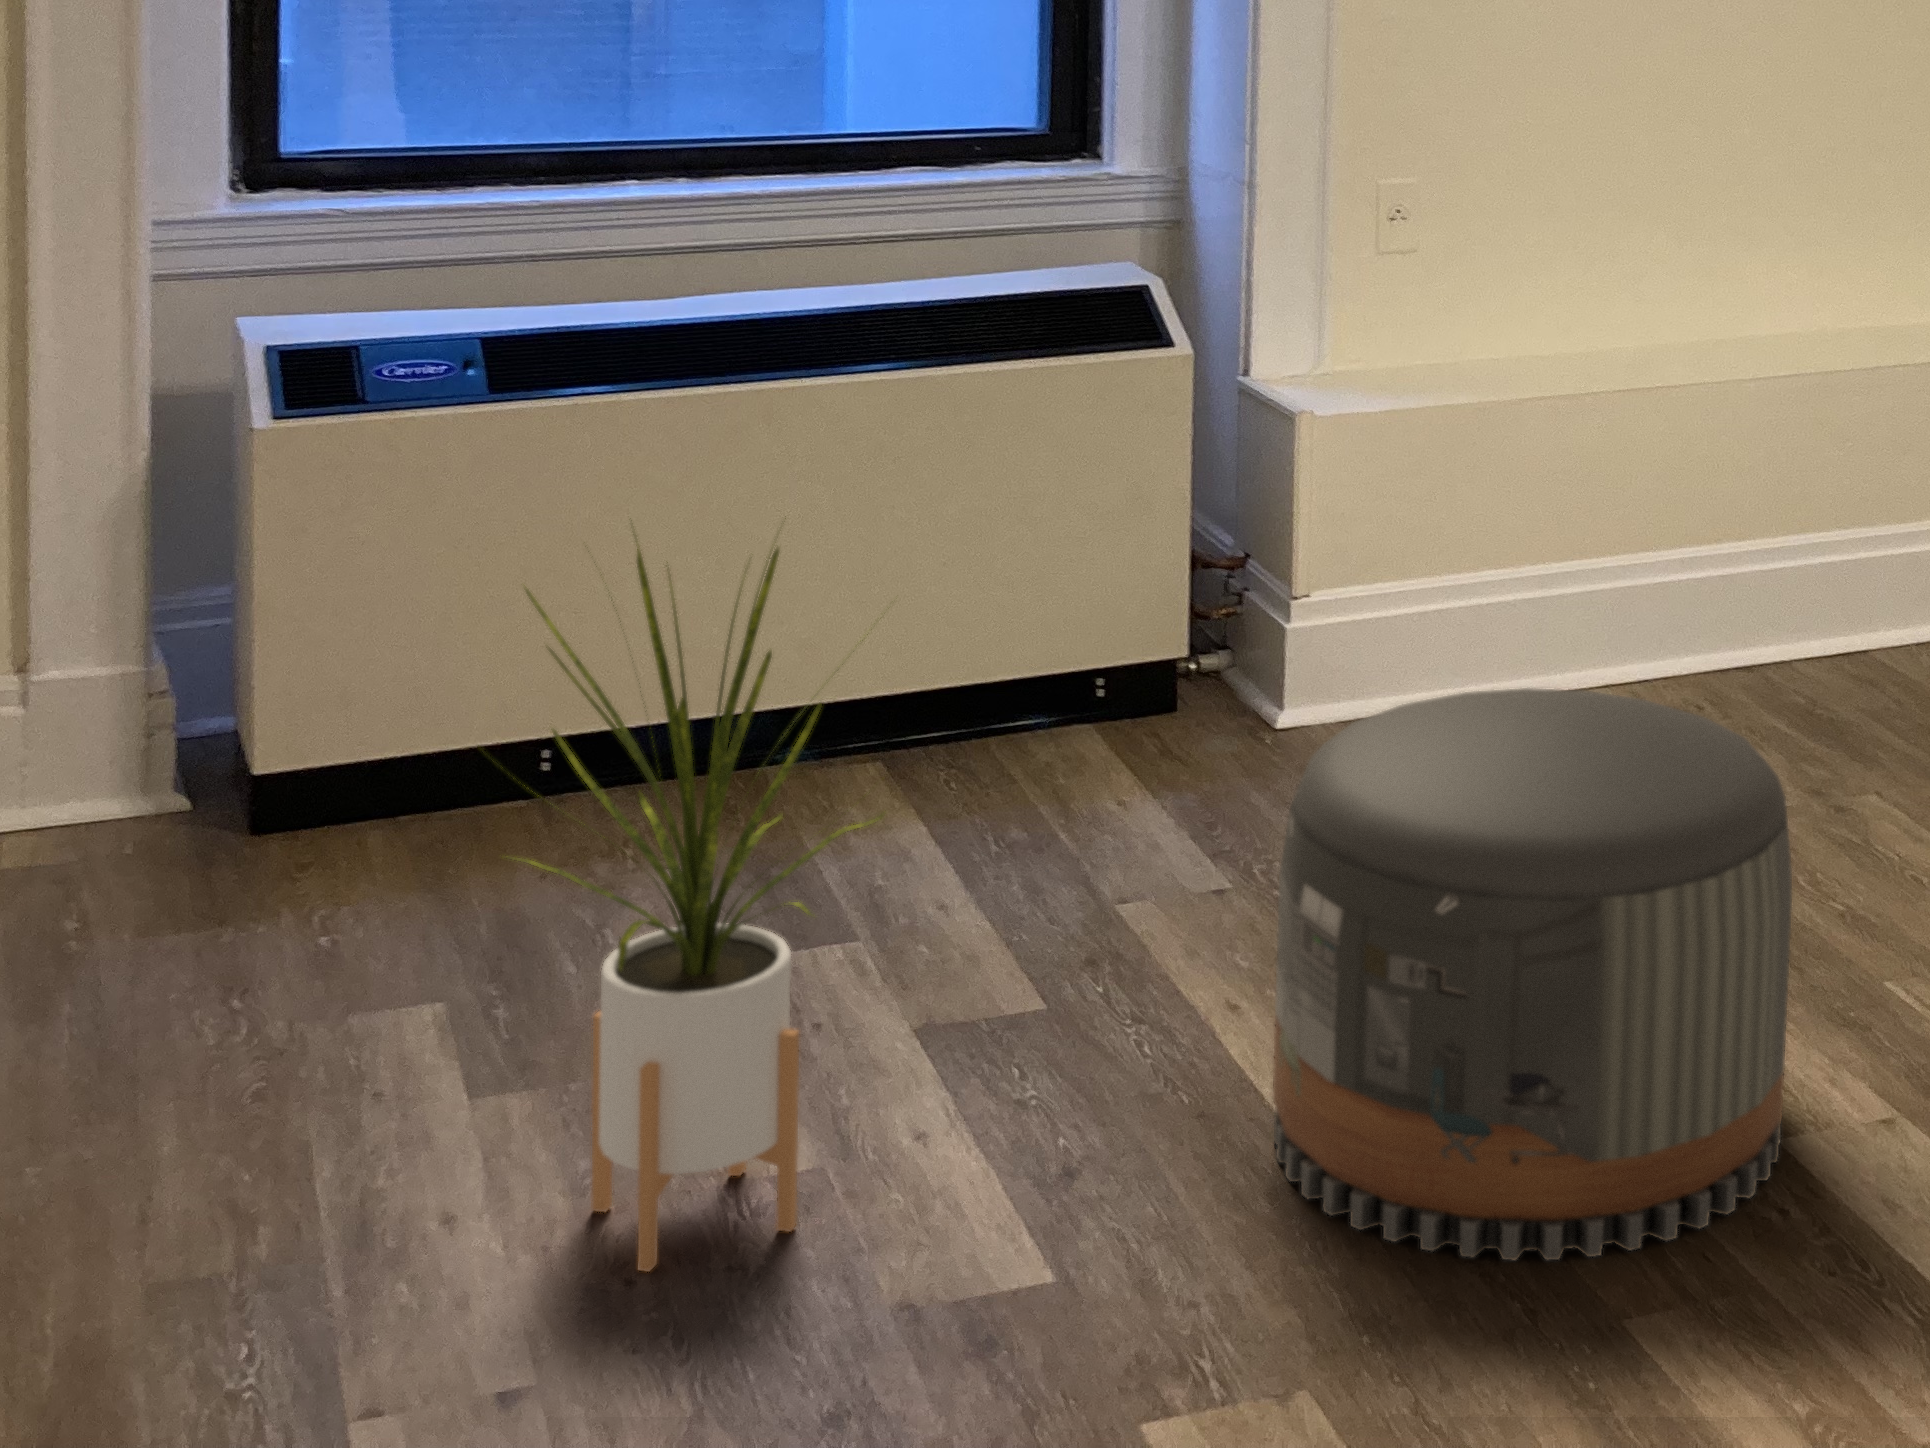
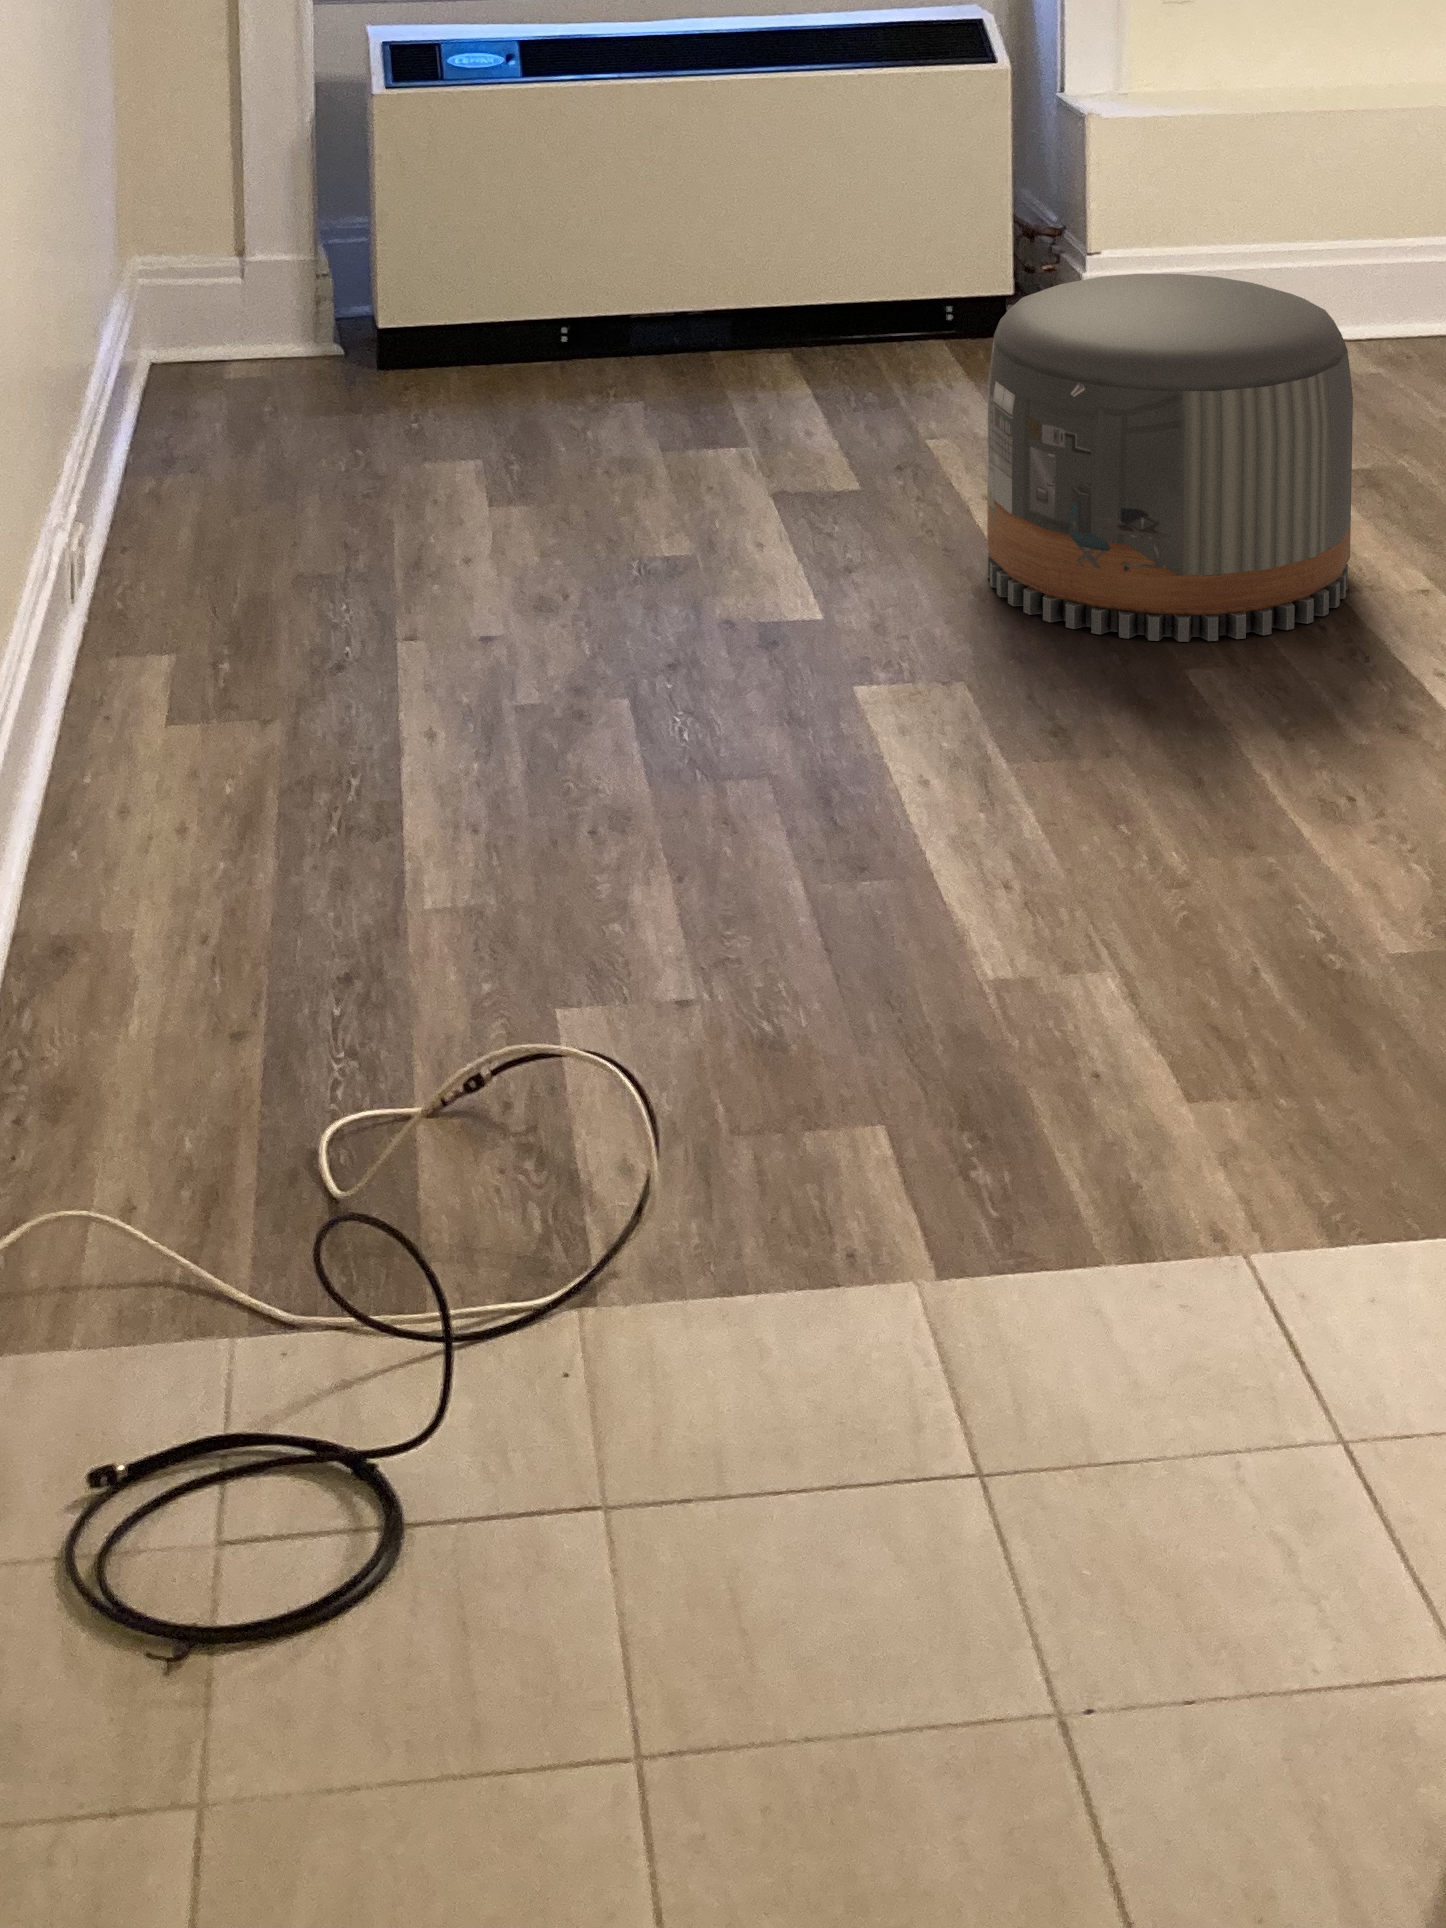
house plant: present [478,518,884,1271] -> none [467,113,728,592]

